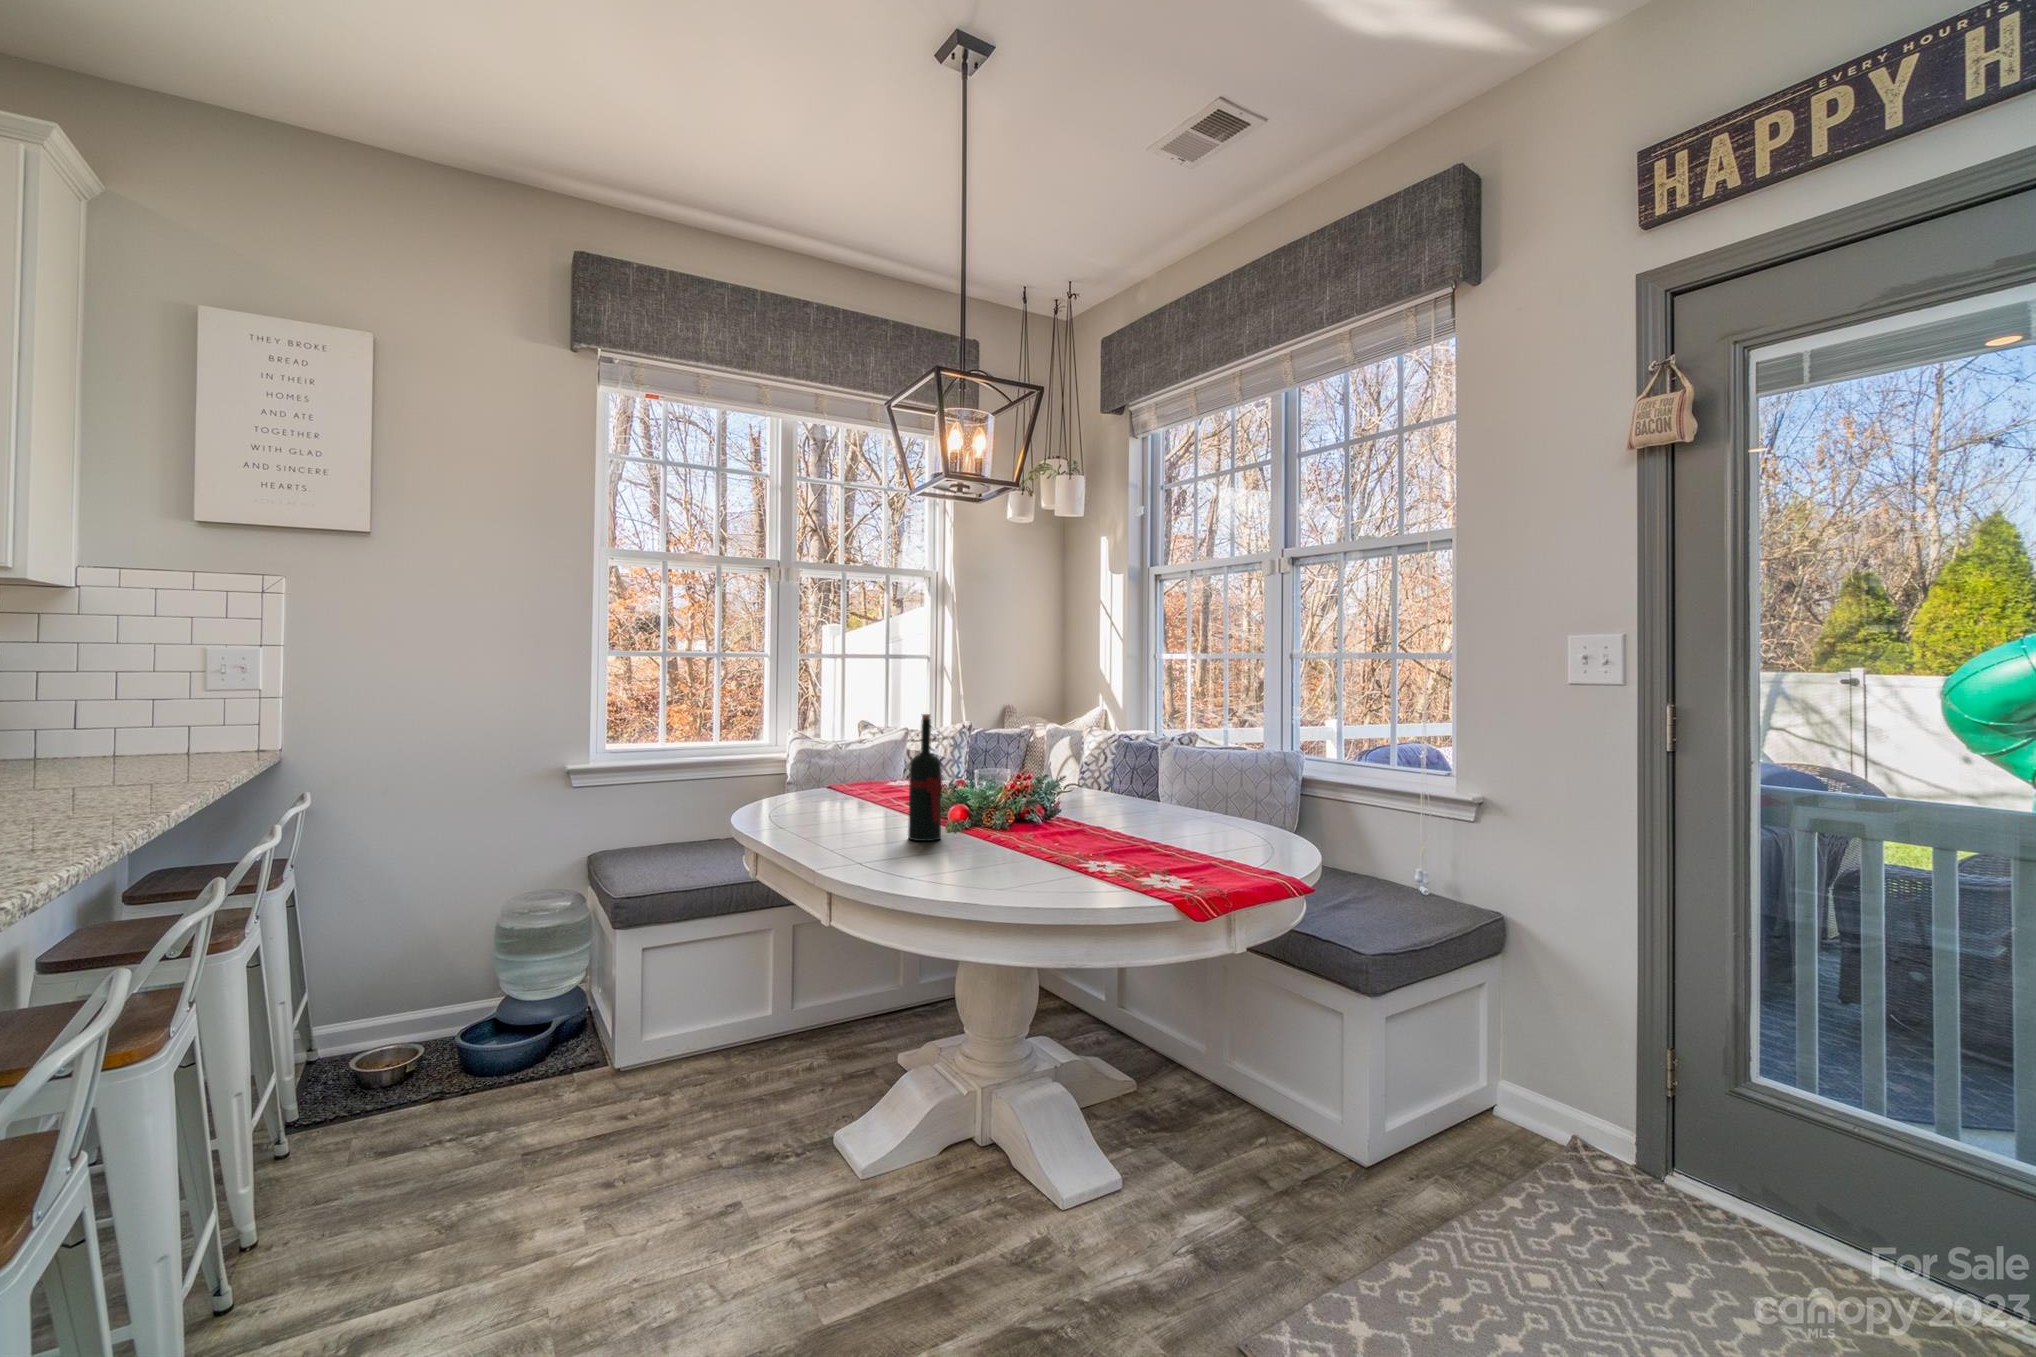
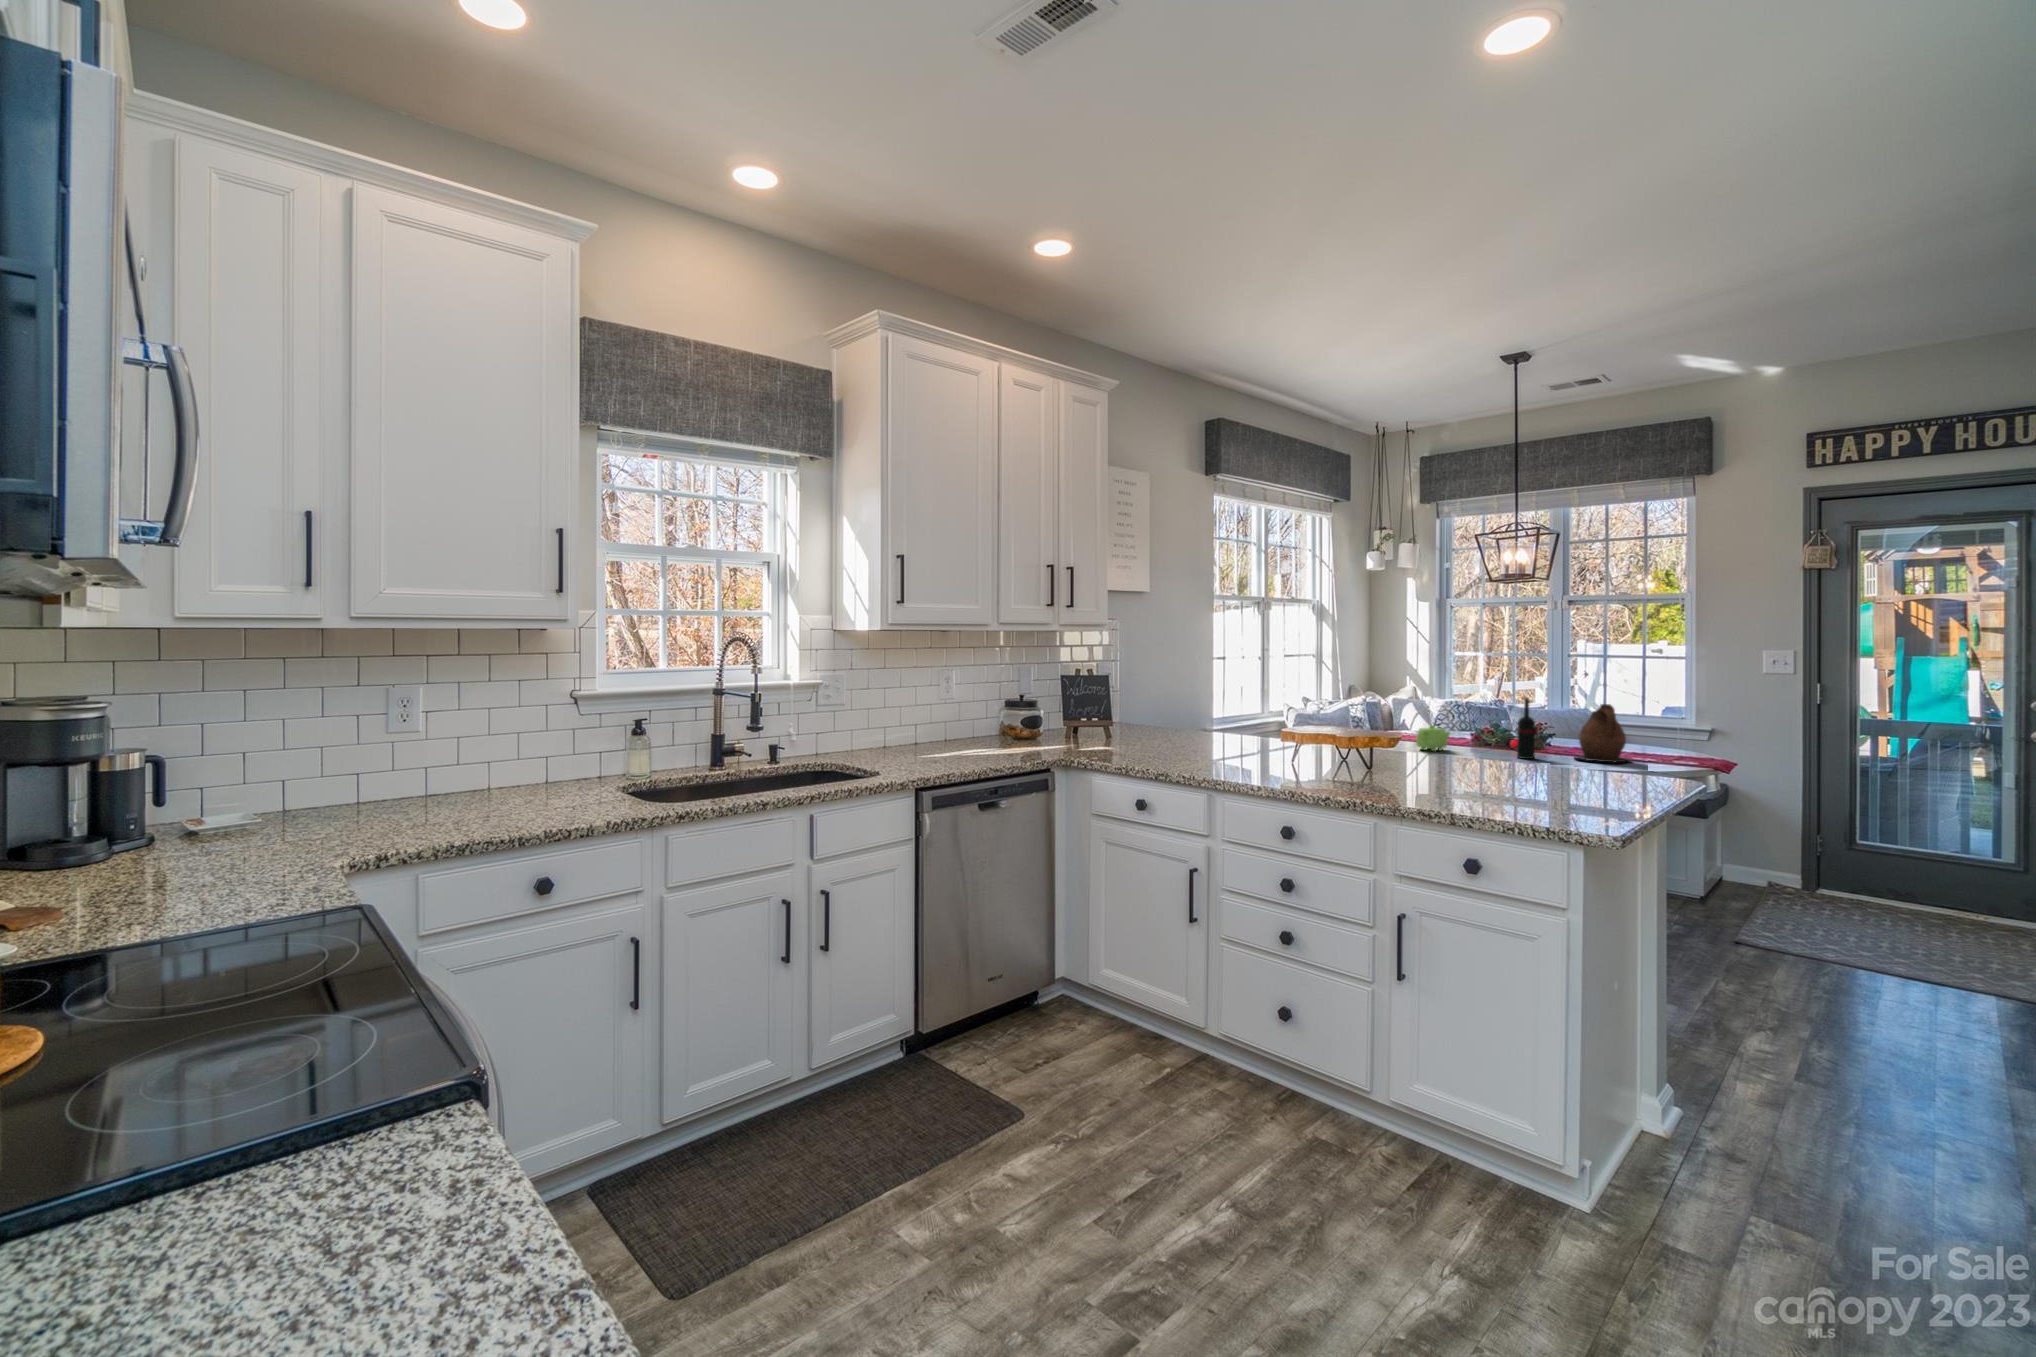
ceramic pitcher: none [989,730,1107,862] -> present [1575,704,1629,763]
teapot: none [808,765,880,815] -> present [1416,725,1450,751]

